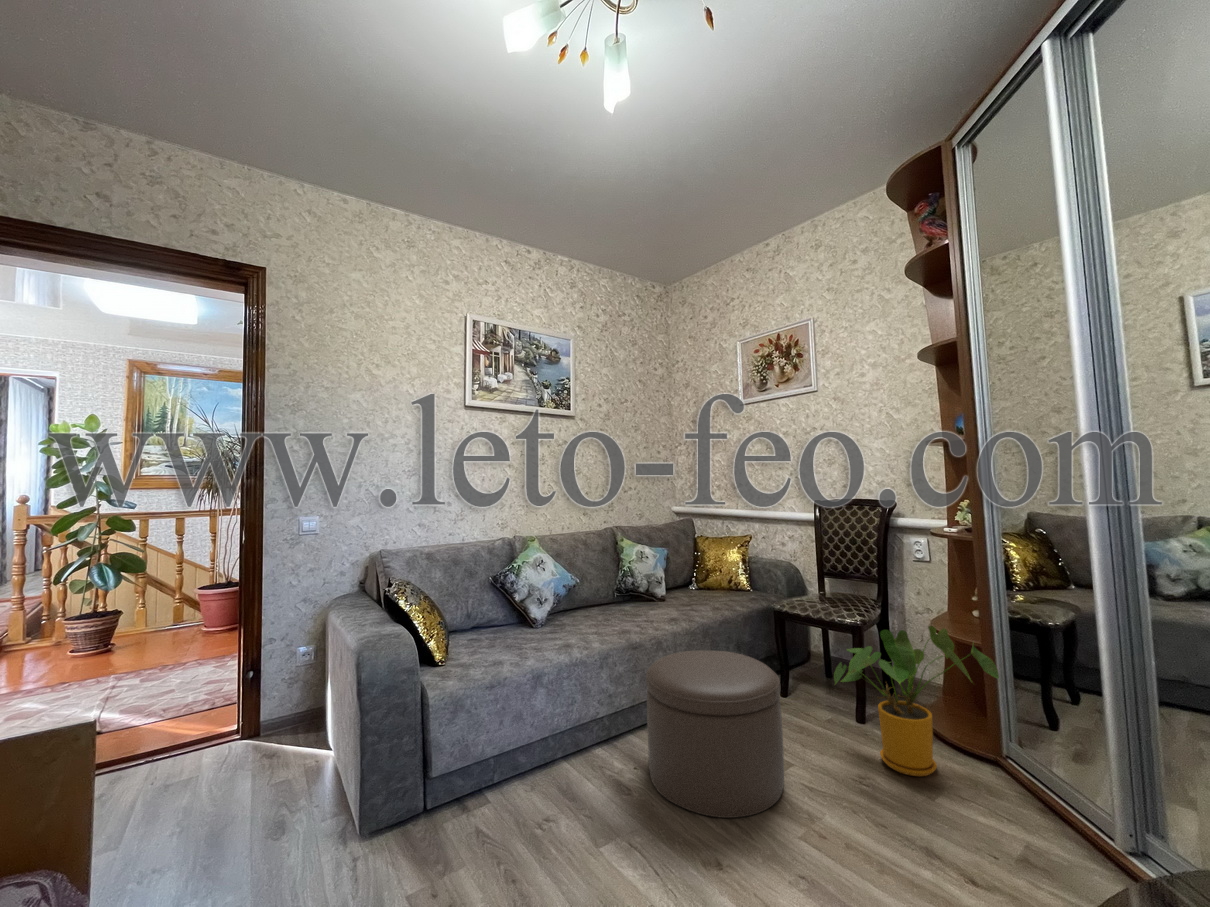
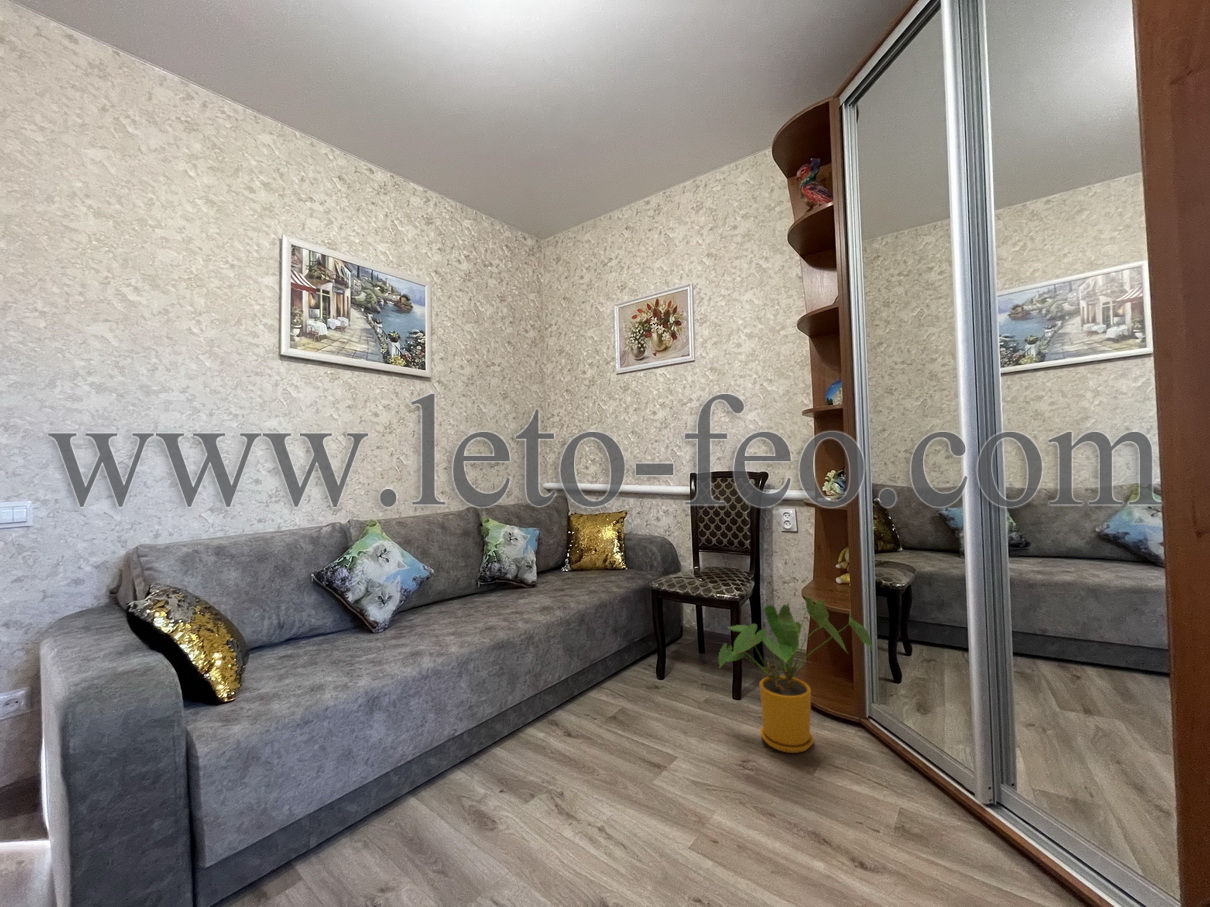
ottoman: present [646,650,784,818] -> none [515,642,670,843]

